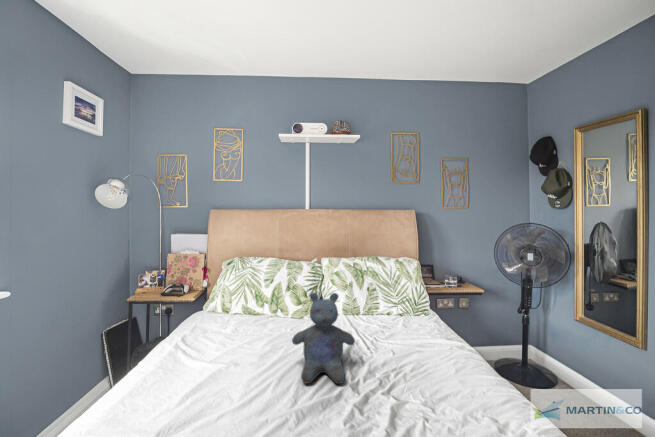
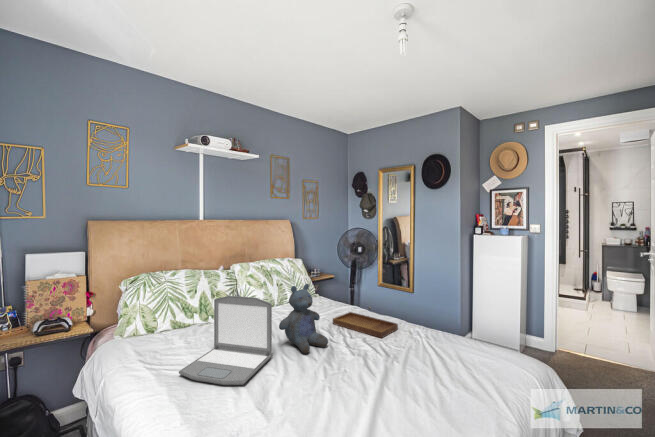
laptop: none [181,291,271,393] -> present [179,296,273,385]
tray: none [396,347,484,404] -> present [333,306,398,338]

